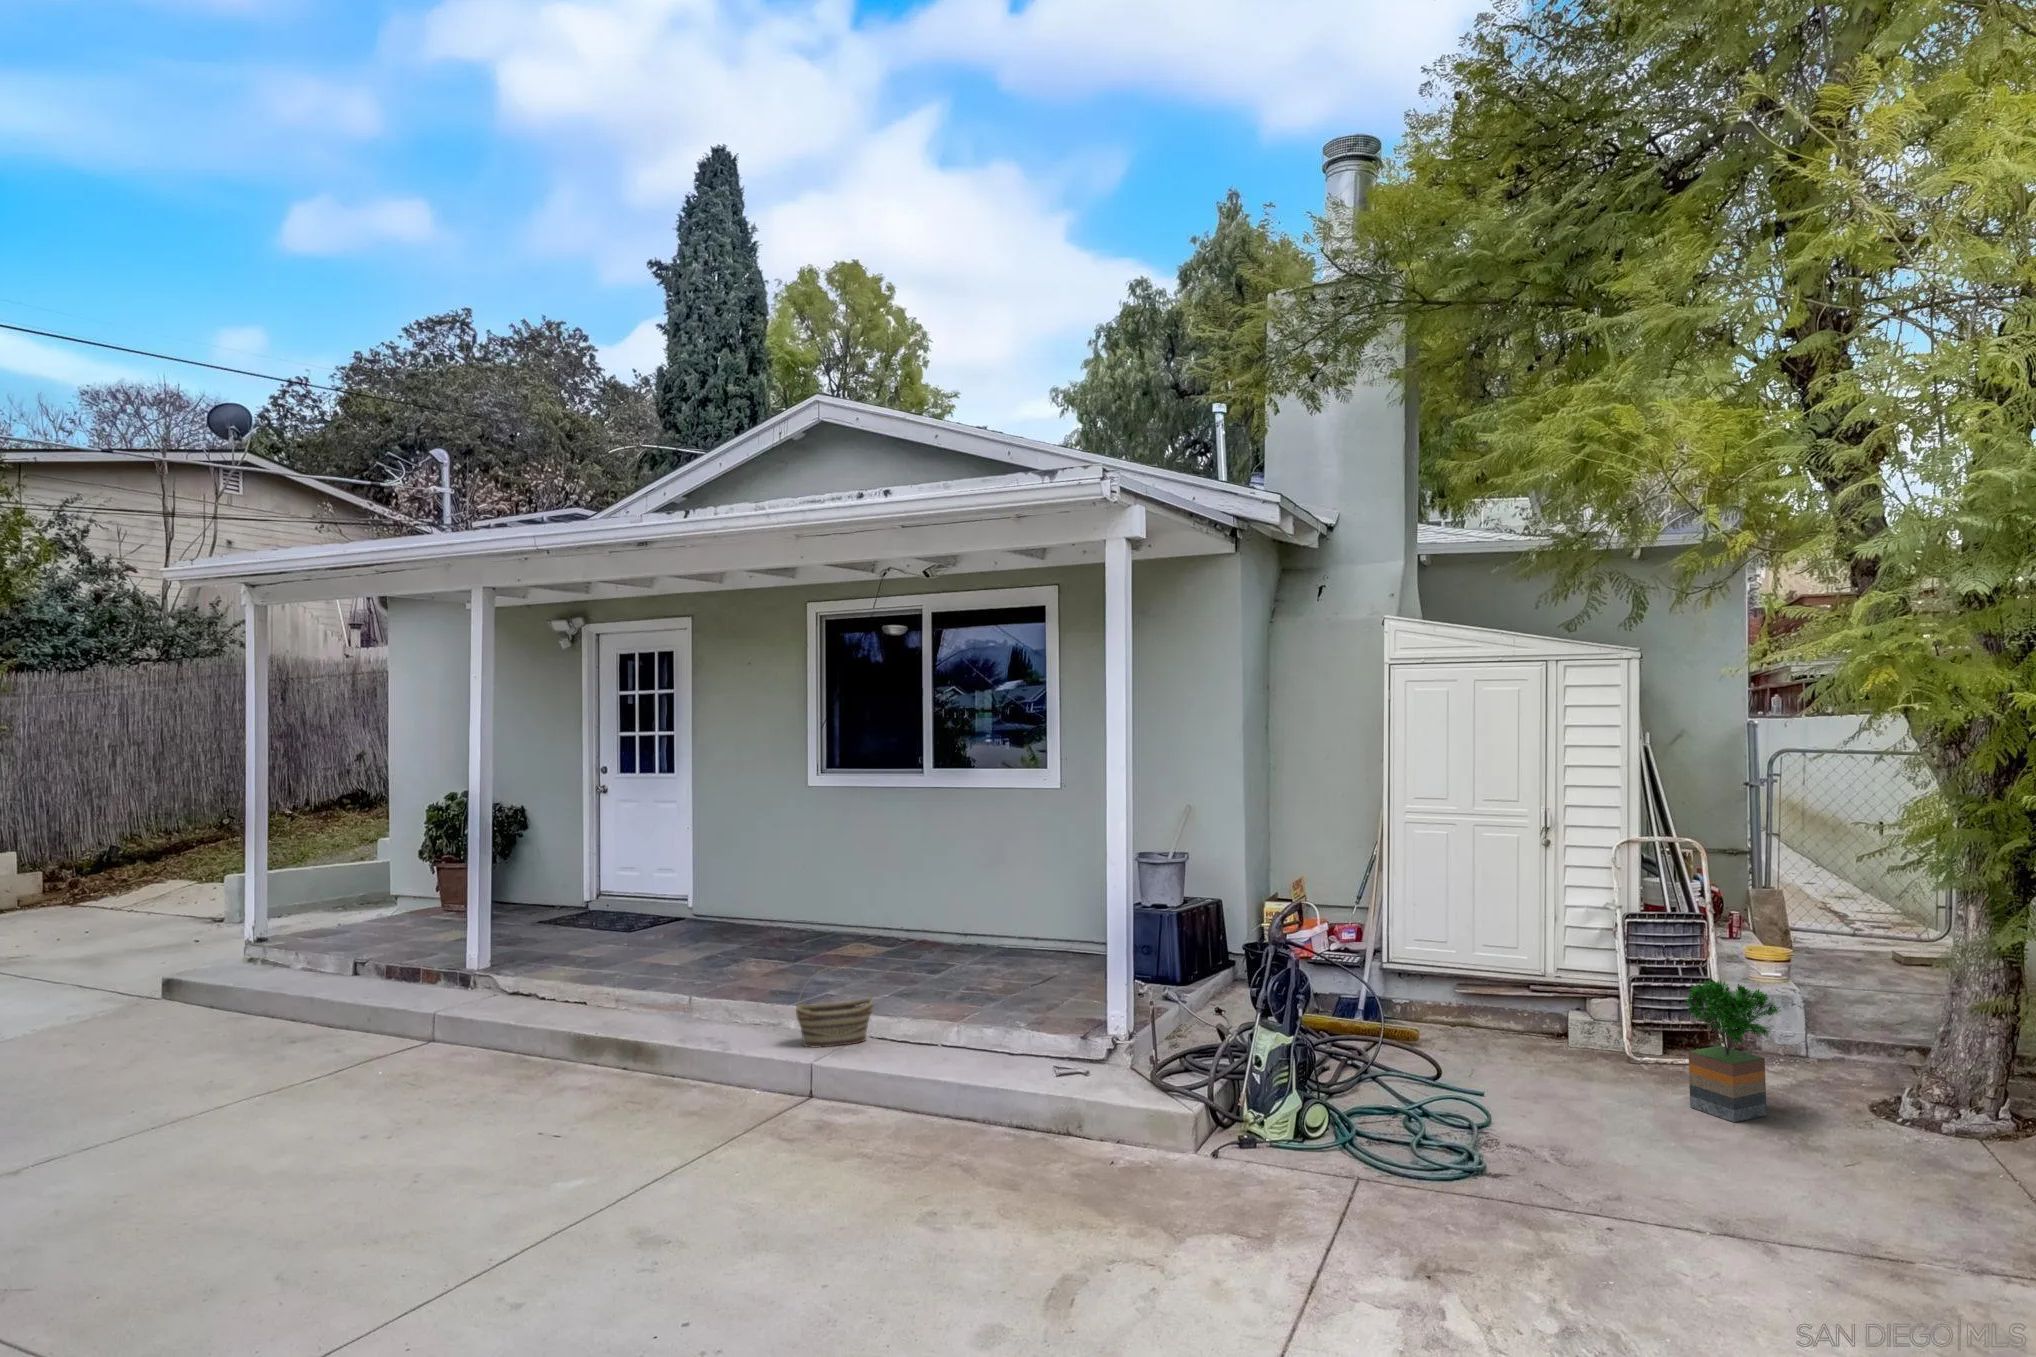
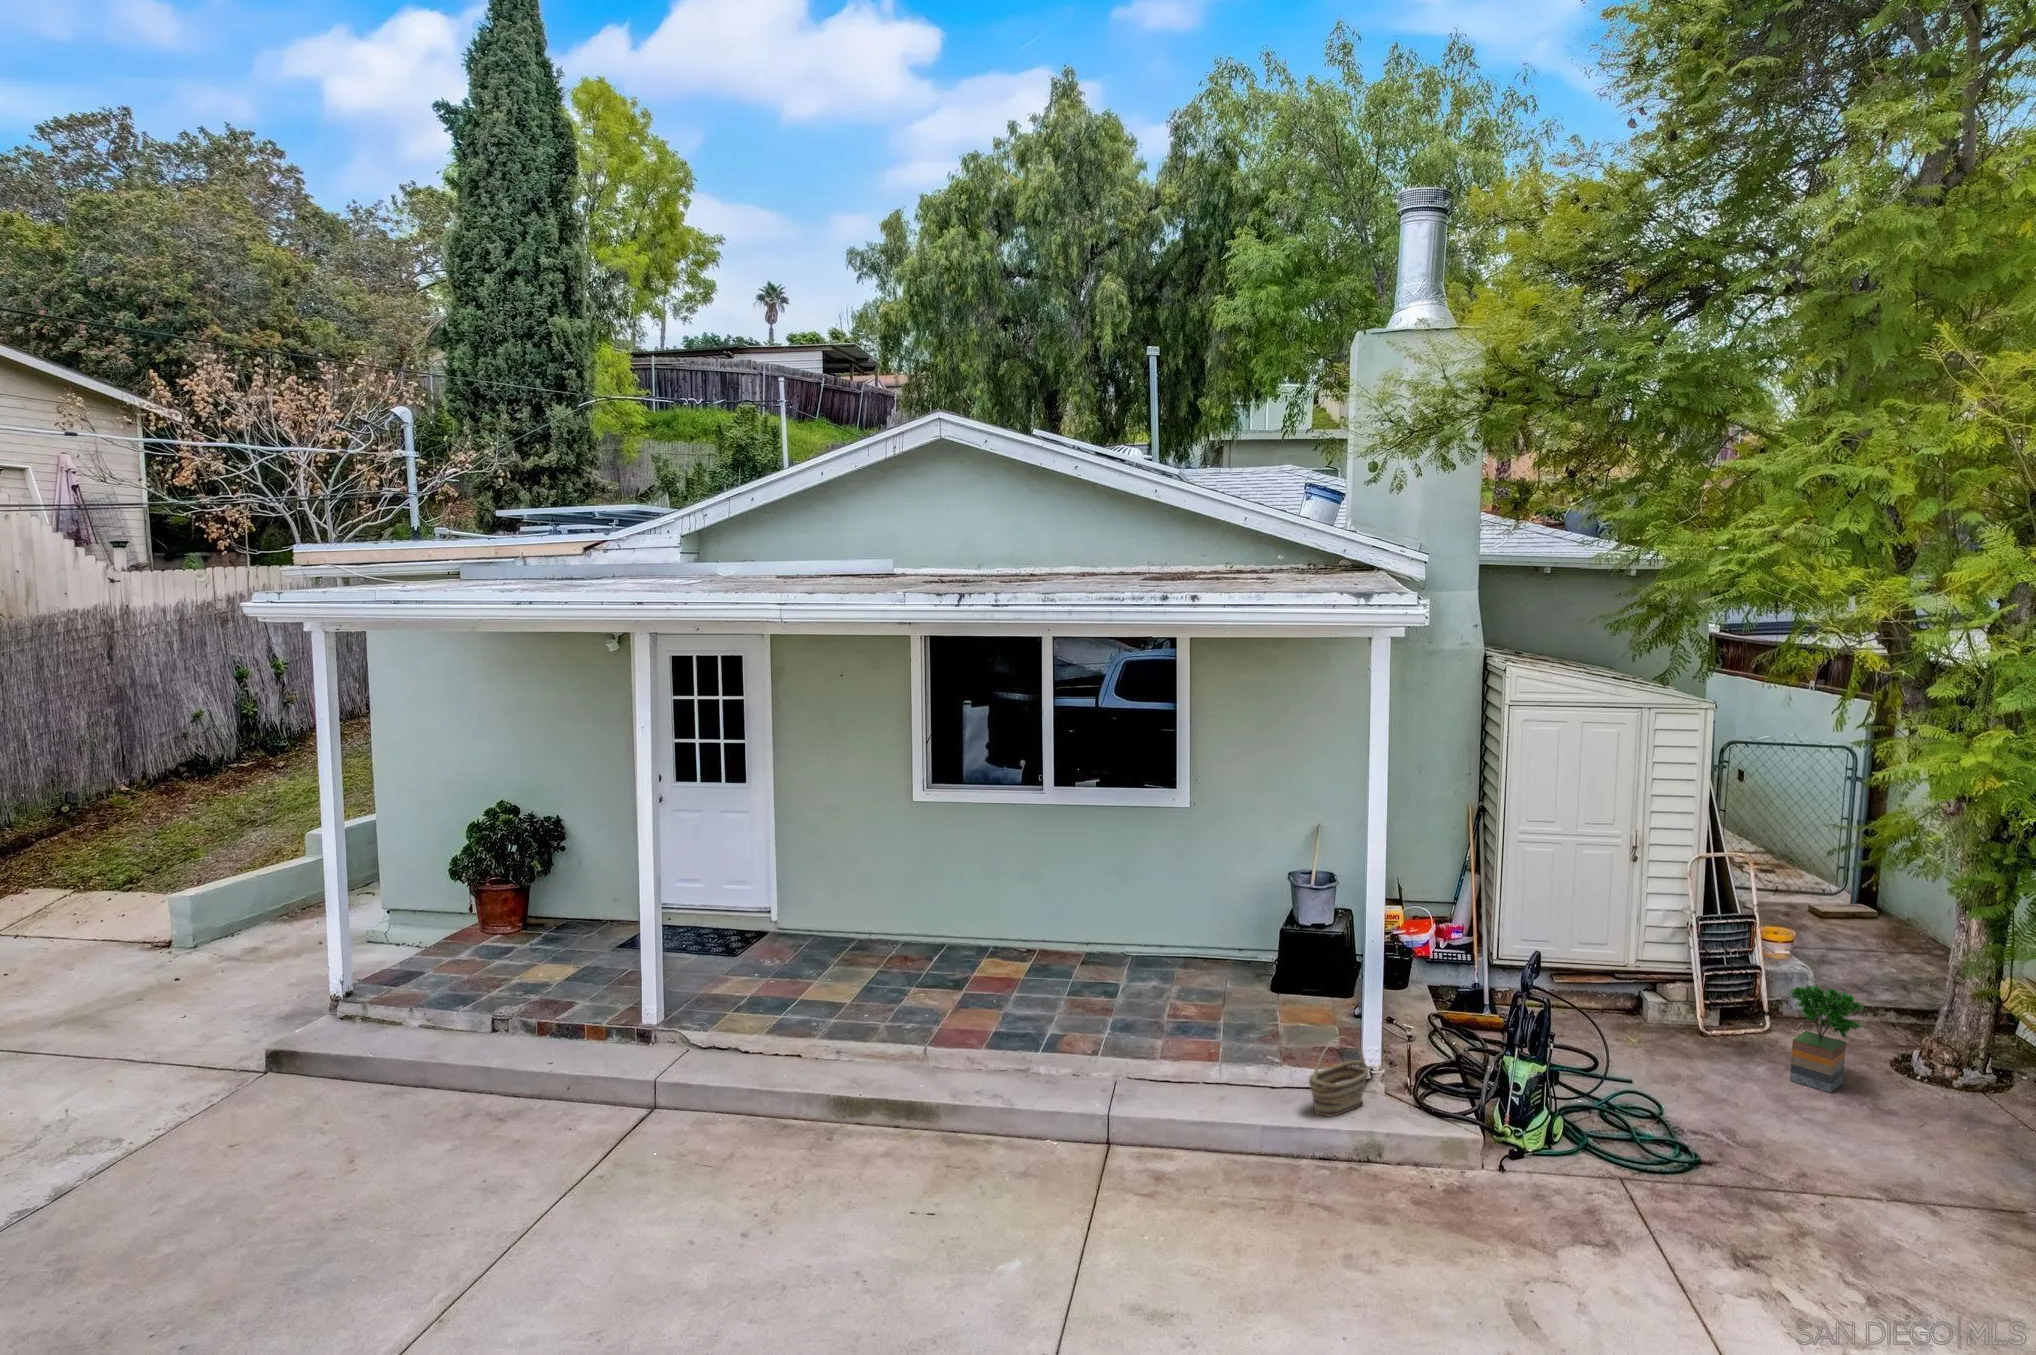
basket: present [796,968,873,1048] -> present [1309,1039,1368,1116]

